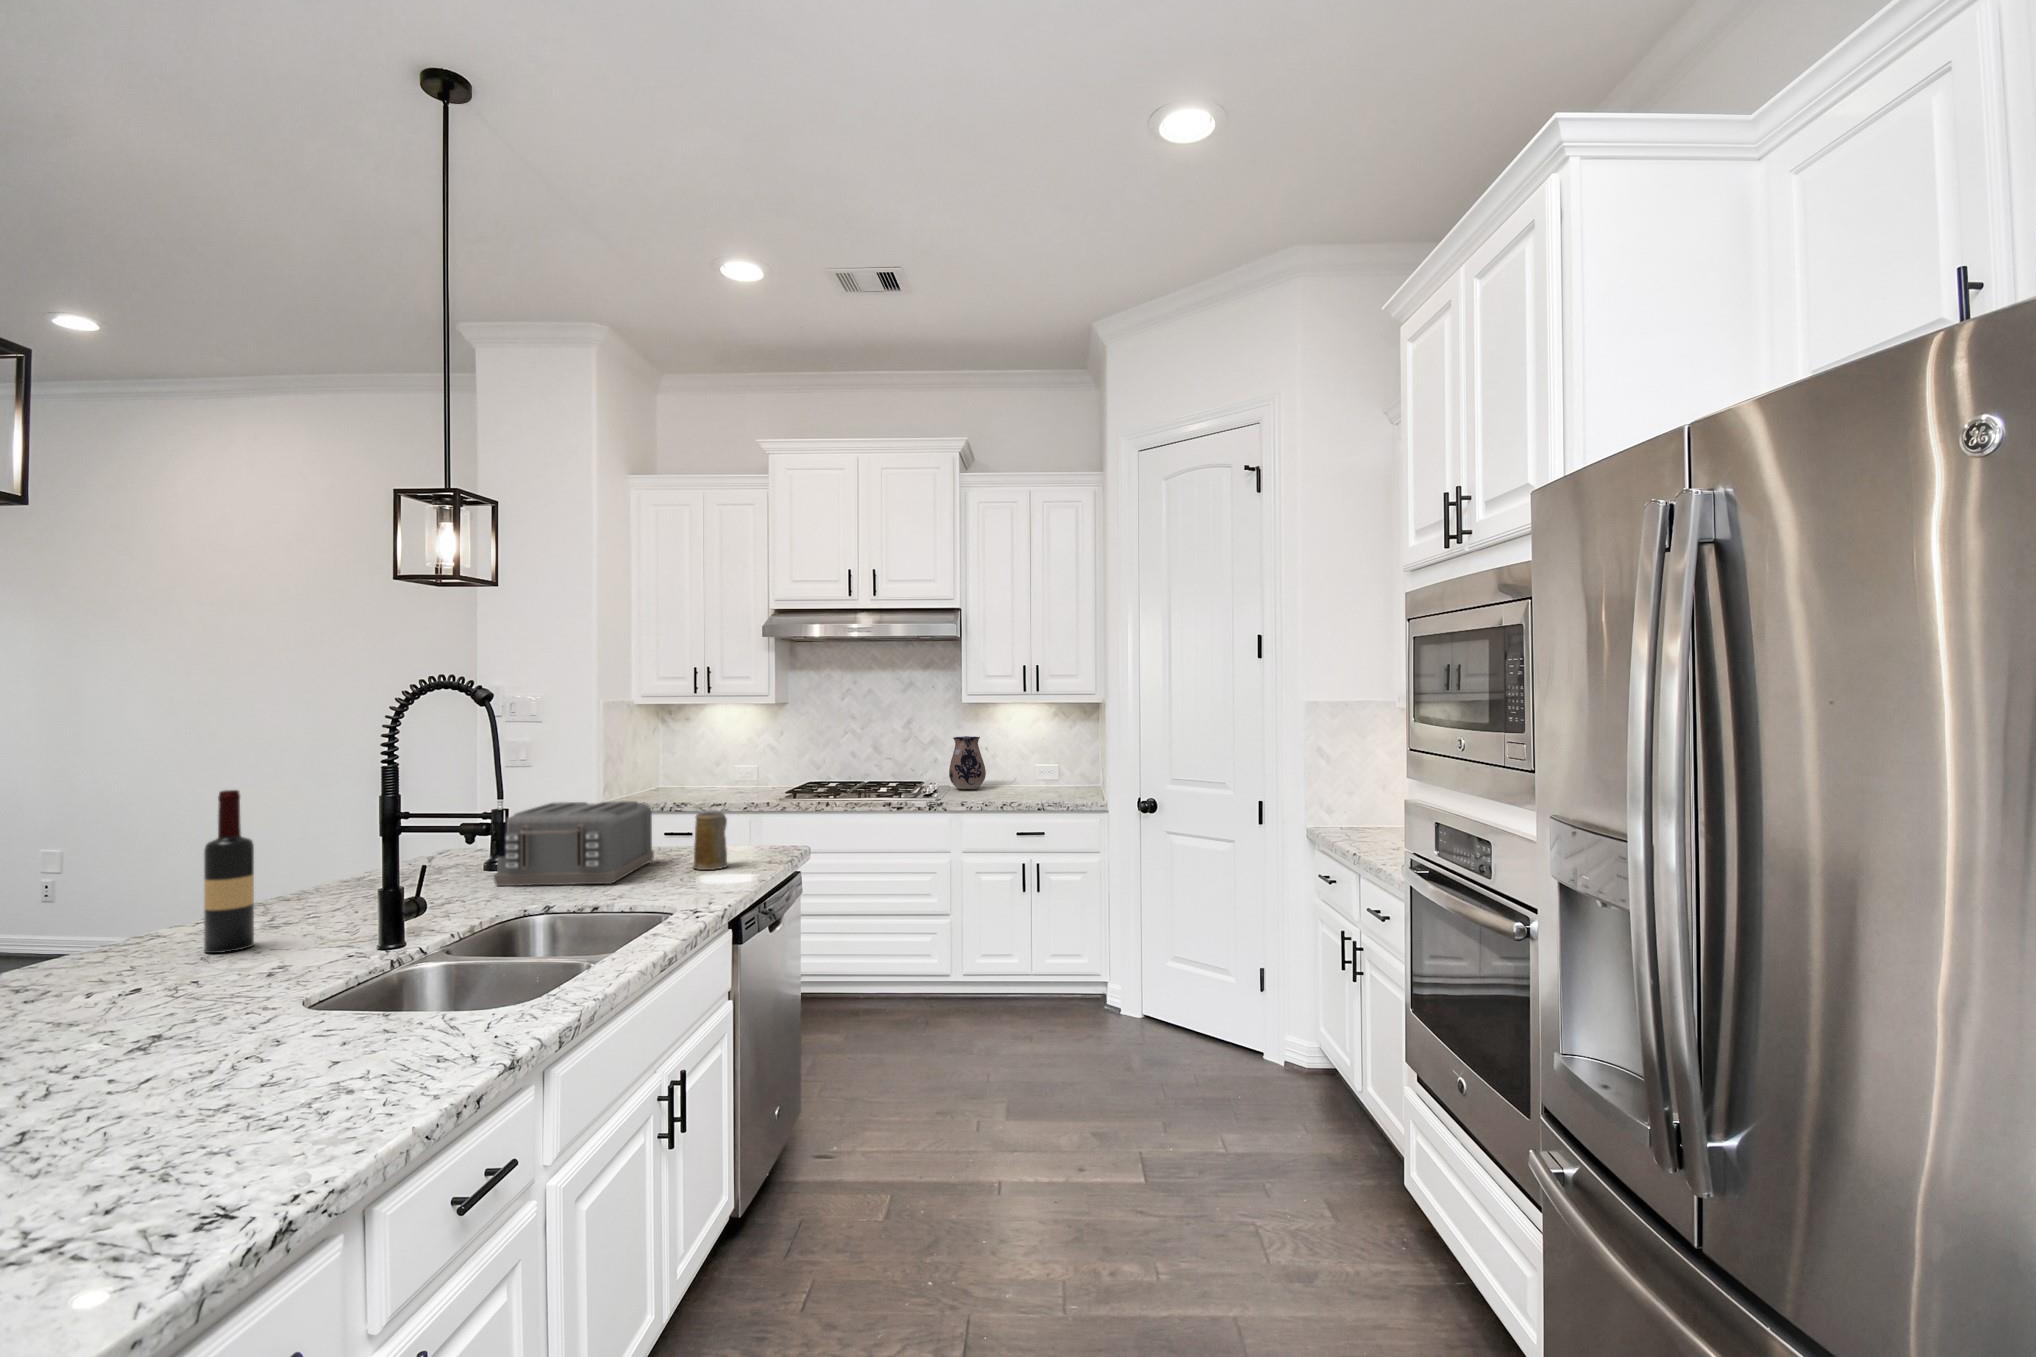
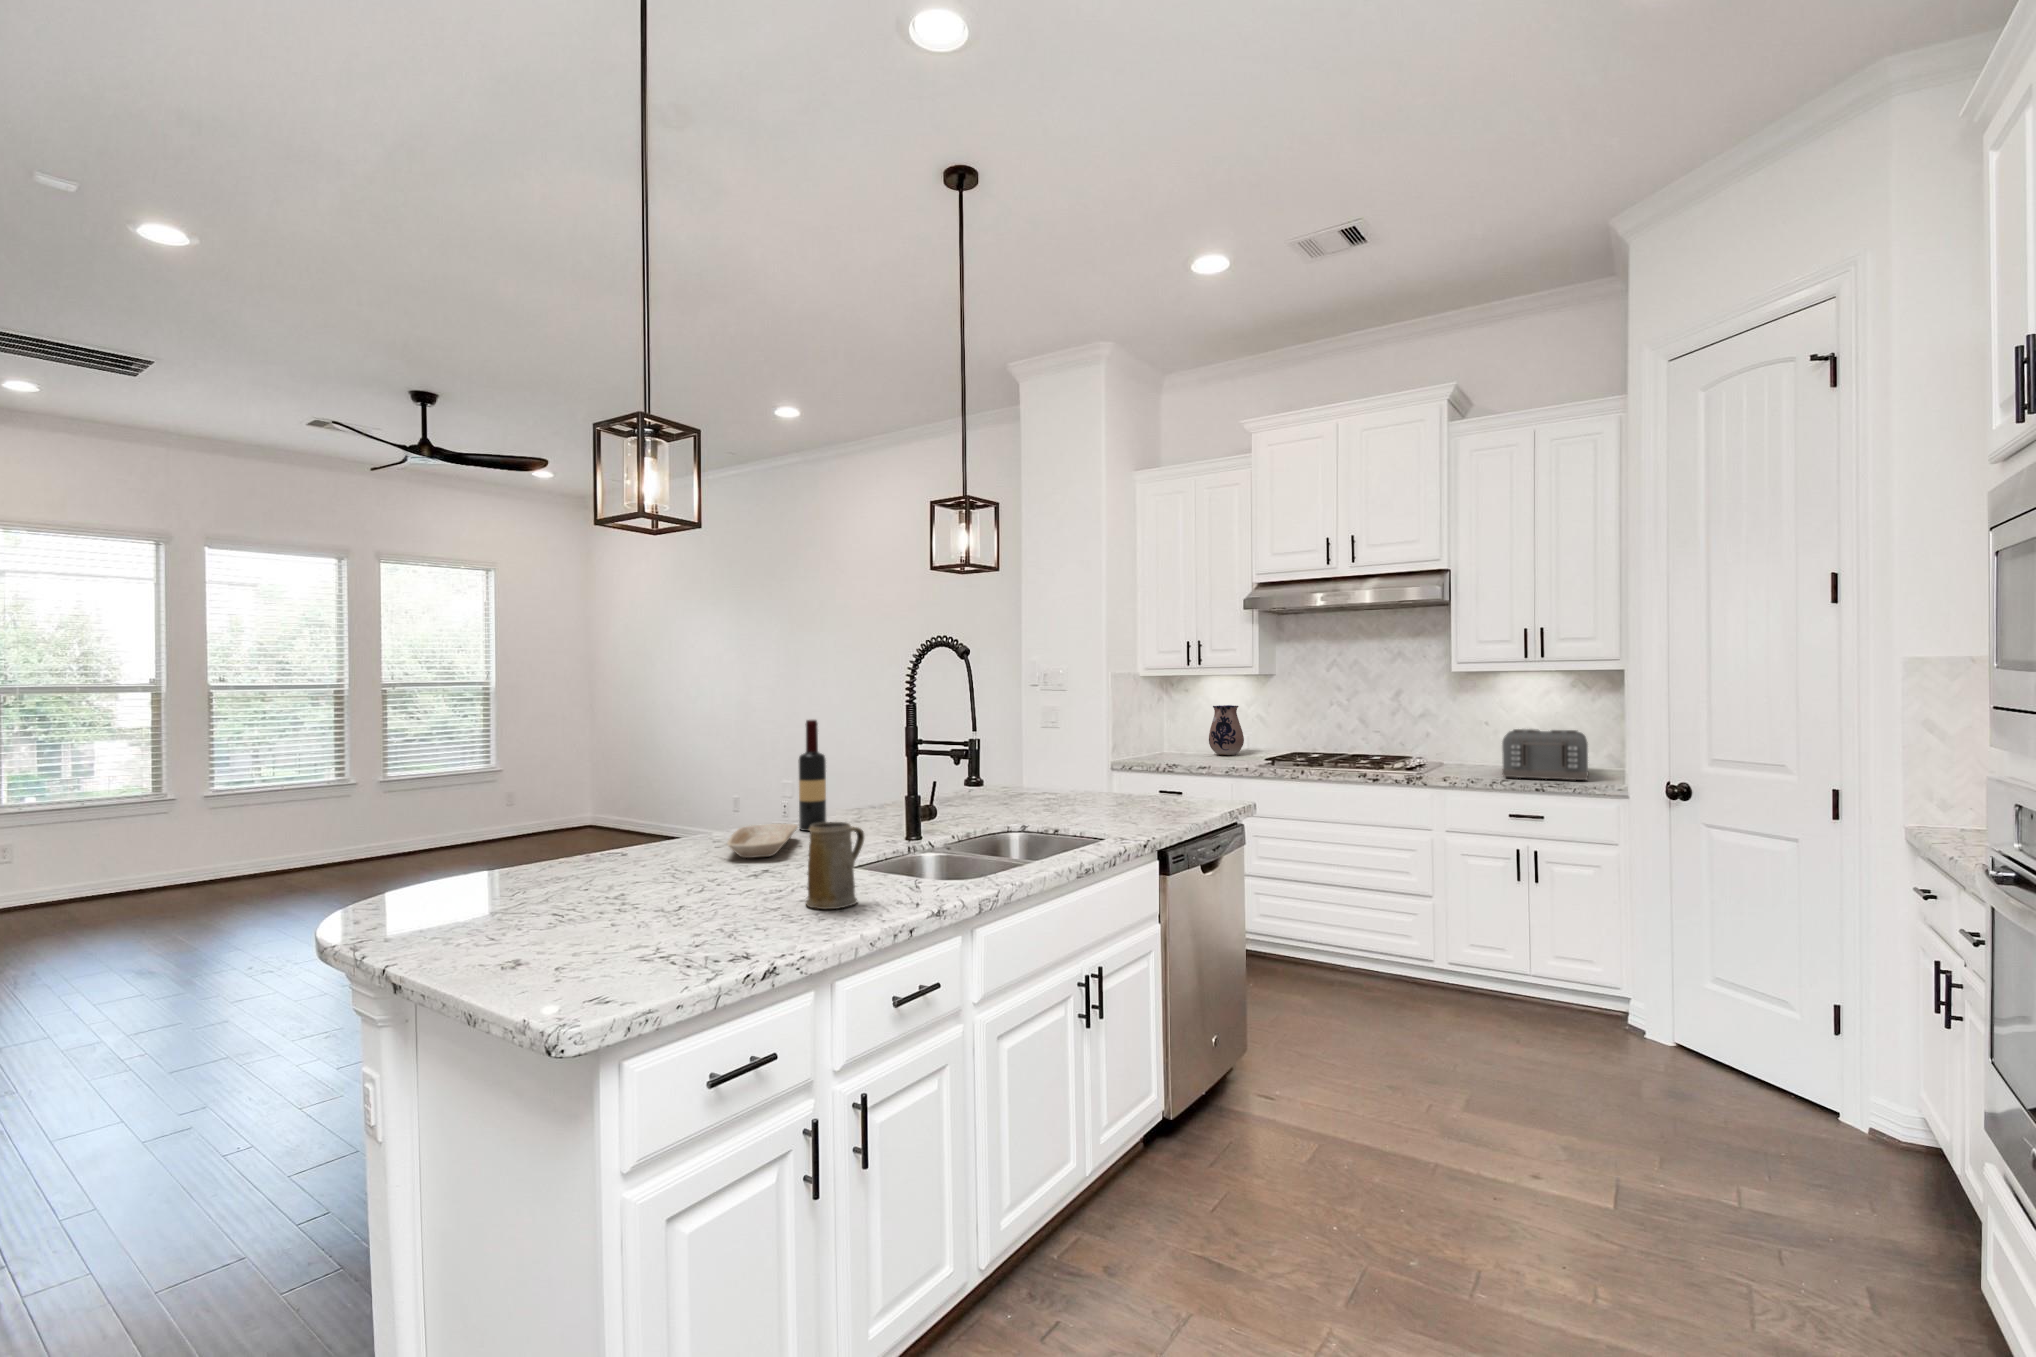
ceramic pitcher: present [949,736,986,789] -> present [1209,705,1244,755]
toaster: present [494,801,654,886] -> present [1502,729,1588,780]
mug: present [693,812,729,870] -> present [806,822,864,909]
tray: none [85,949,212,1019] -> present [727,824,797,858]

